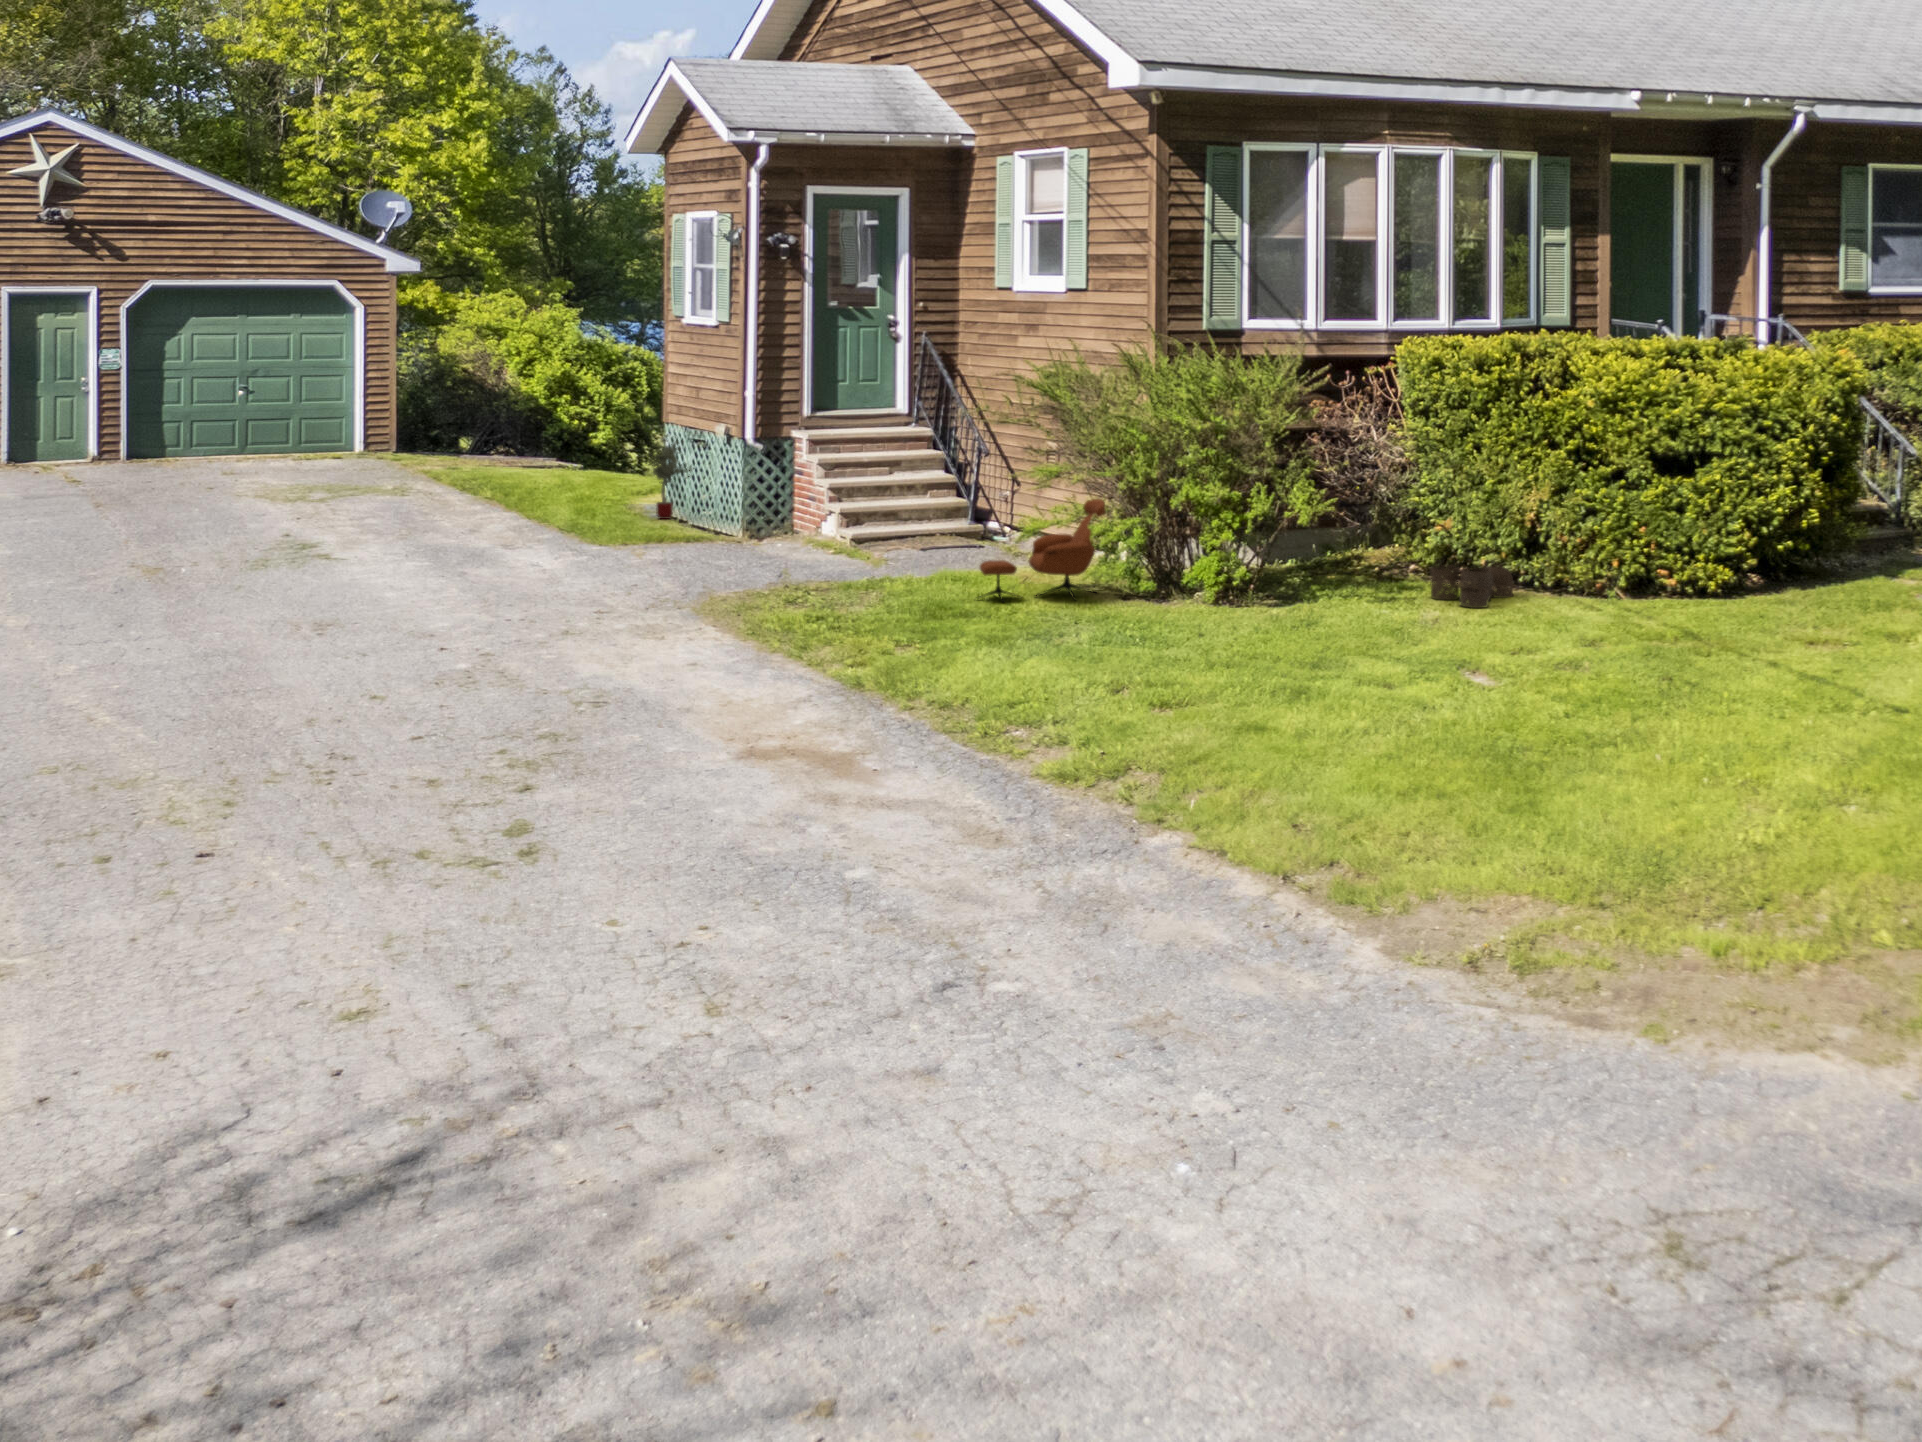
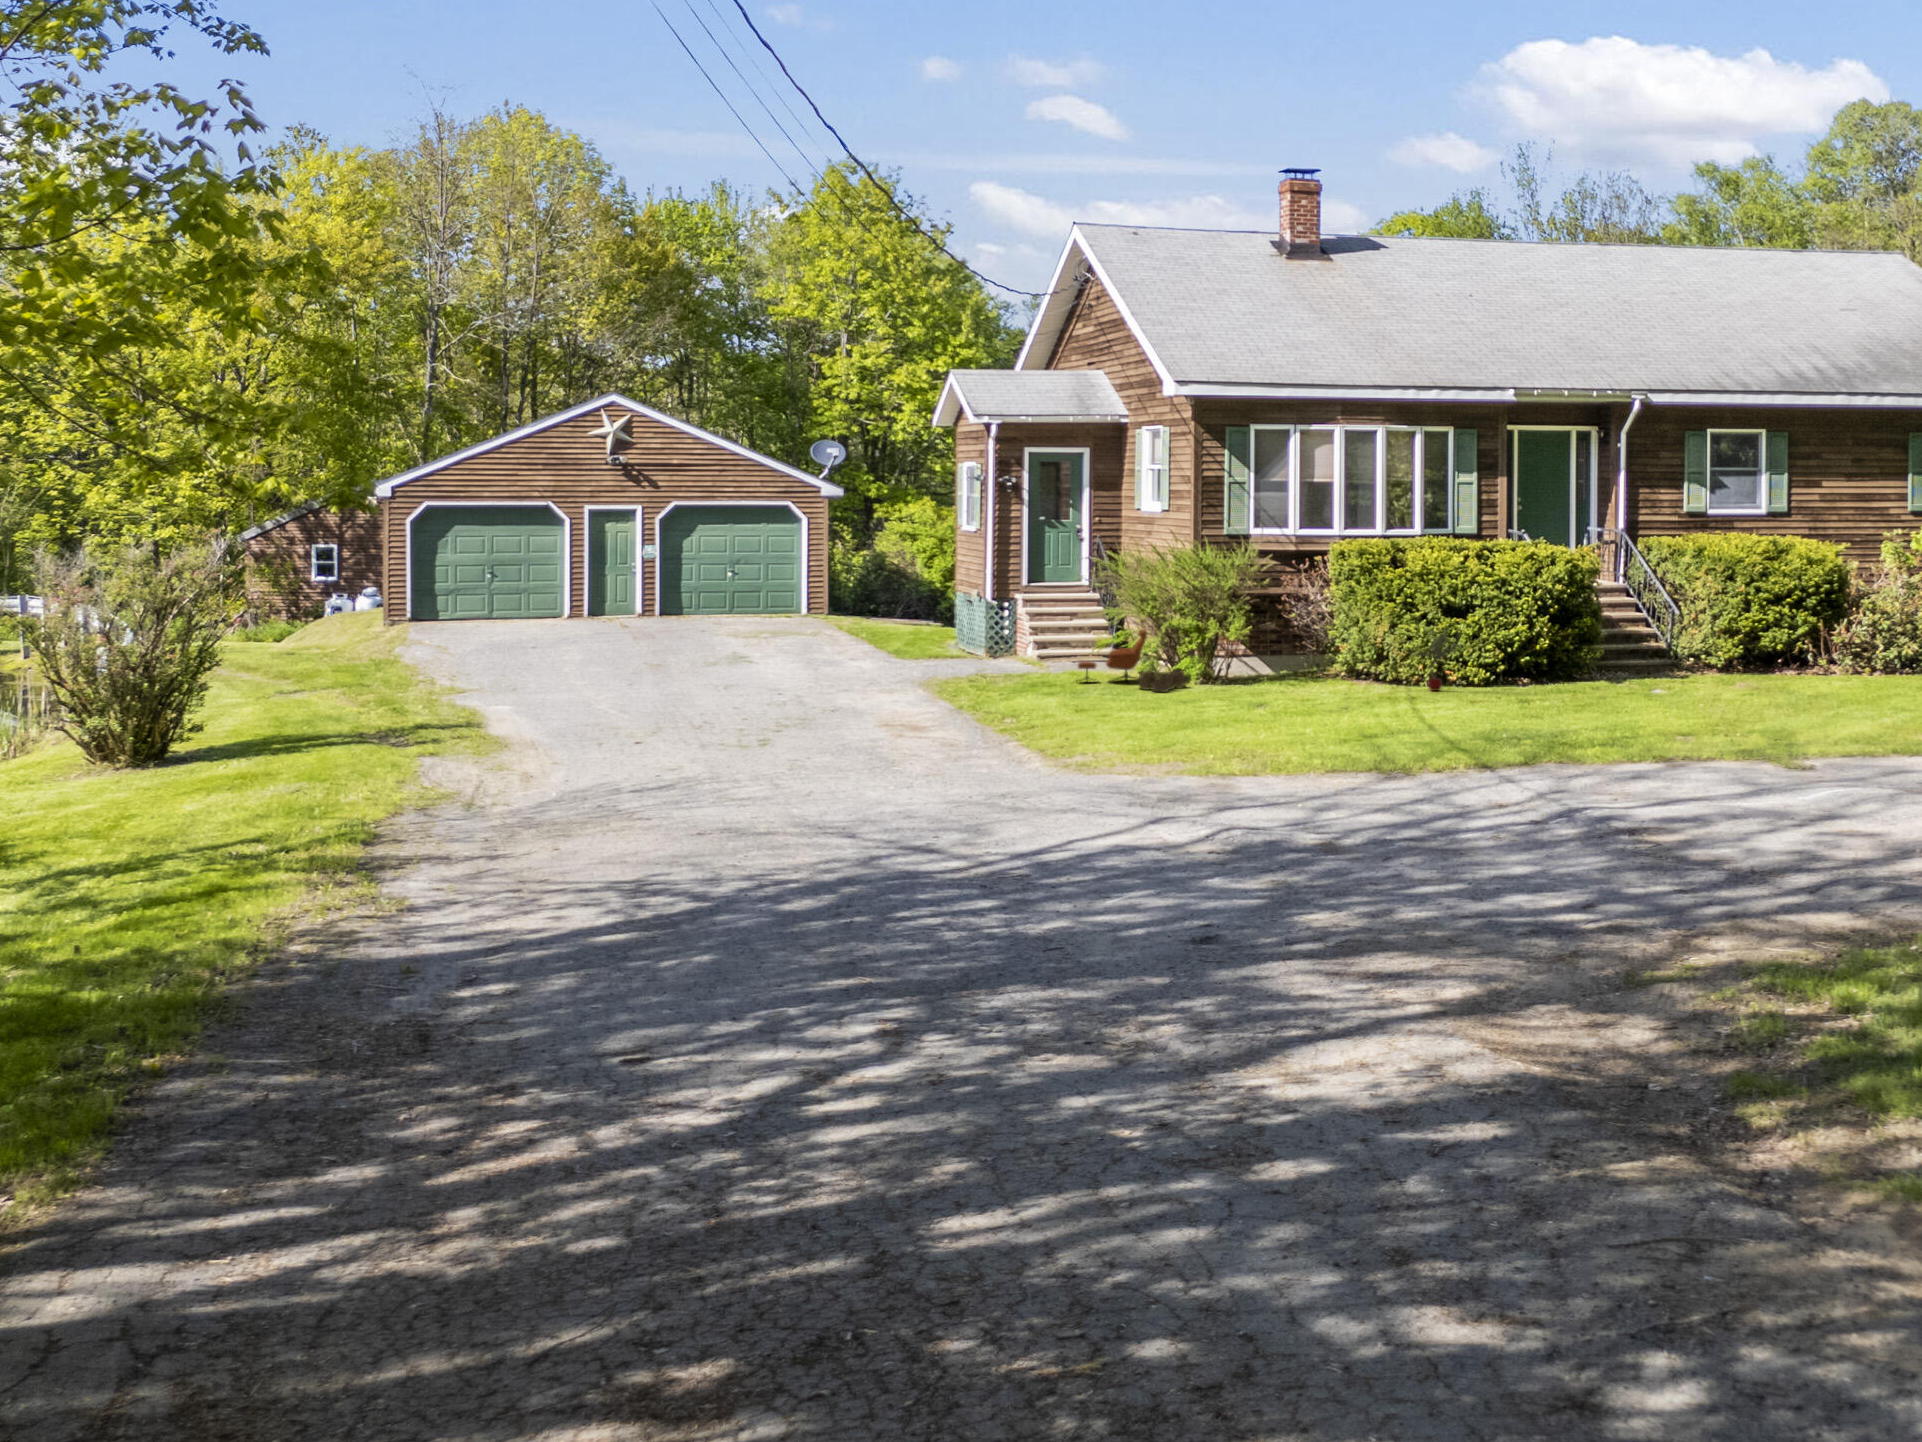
potted tree: present [650,435,694,519] -> present [1410,626,1462,691]
woven basket: present [1431,563,1513,608] -> present [1139,670,1186,692]

